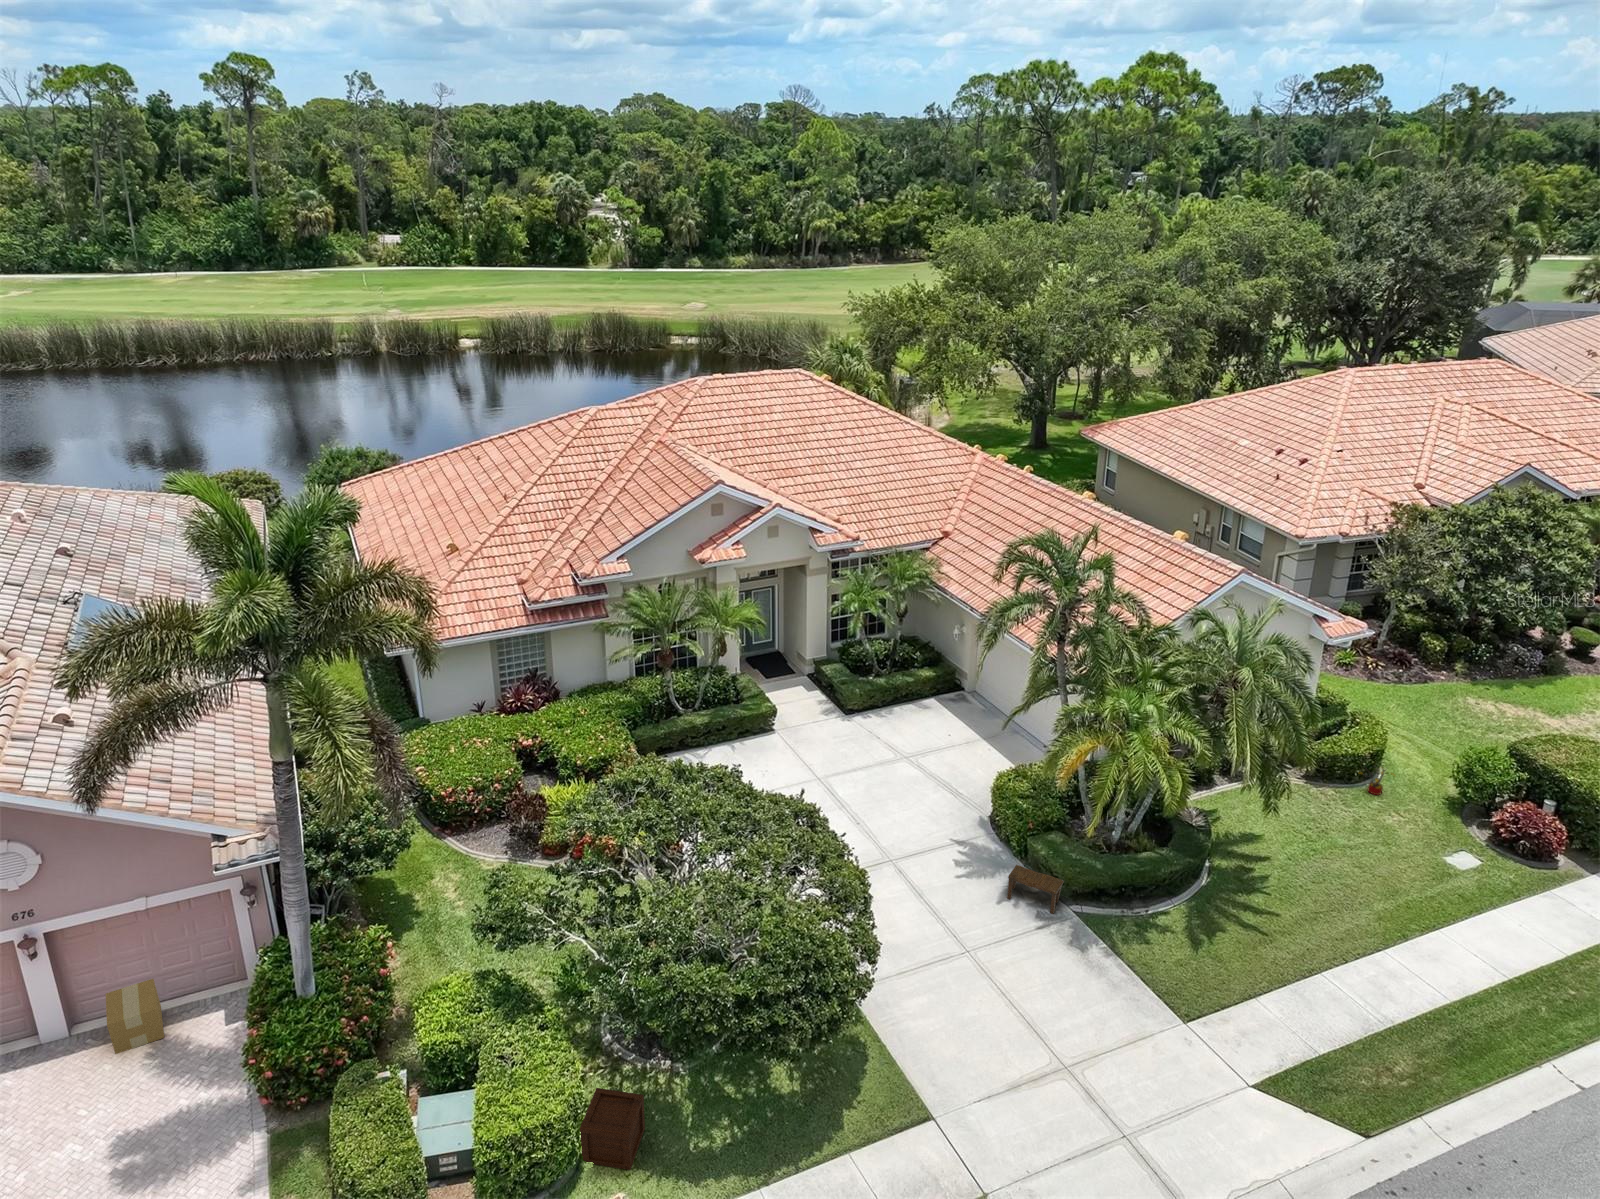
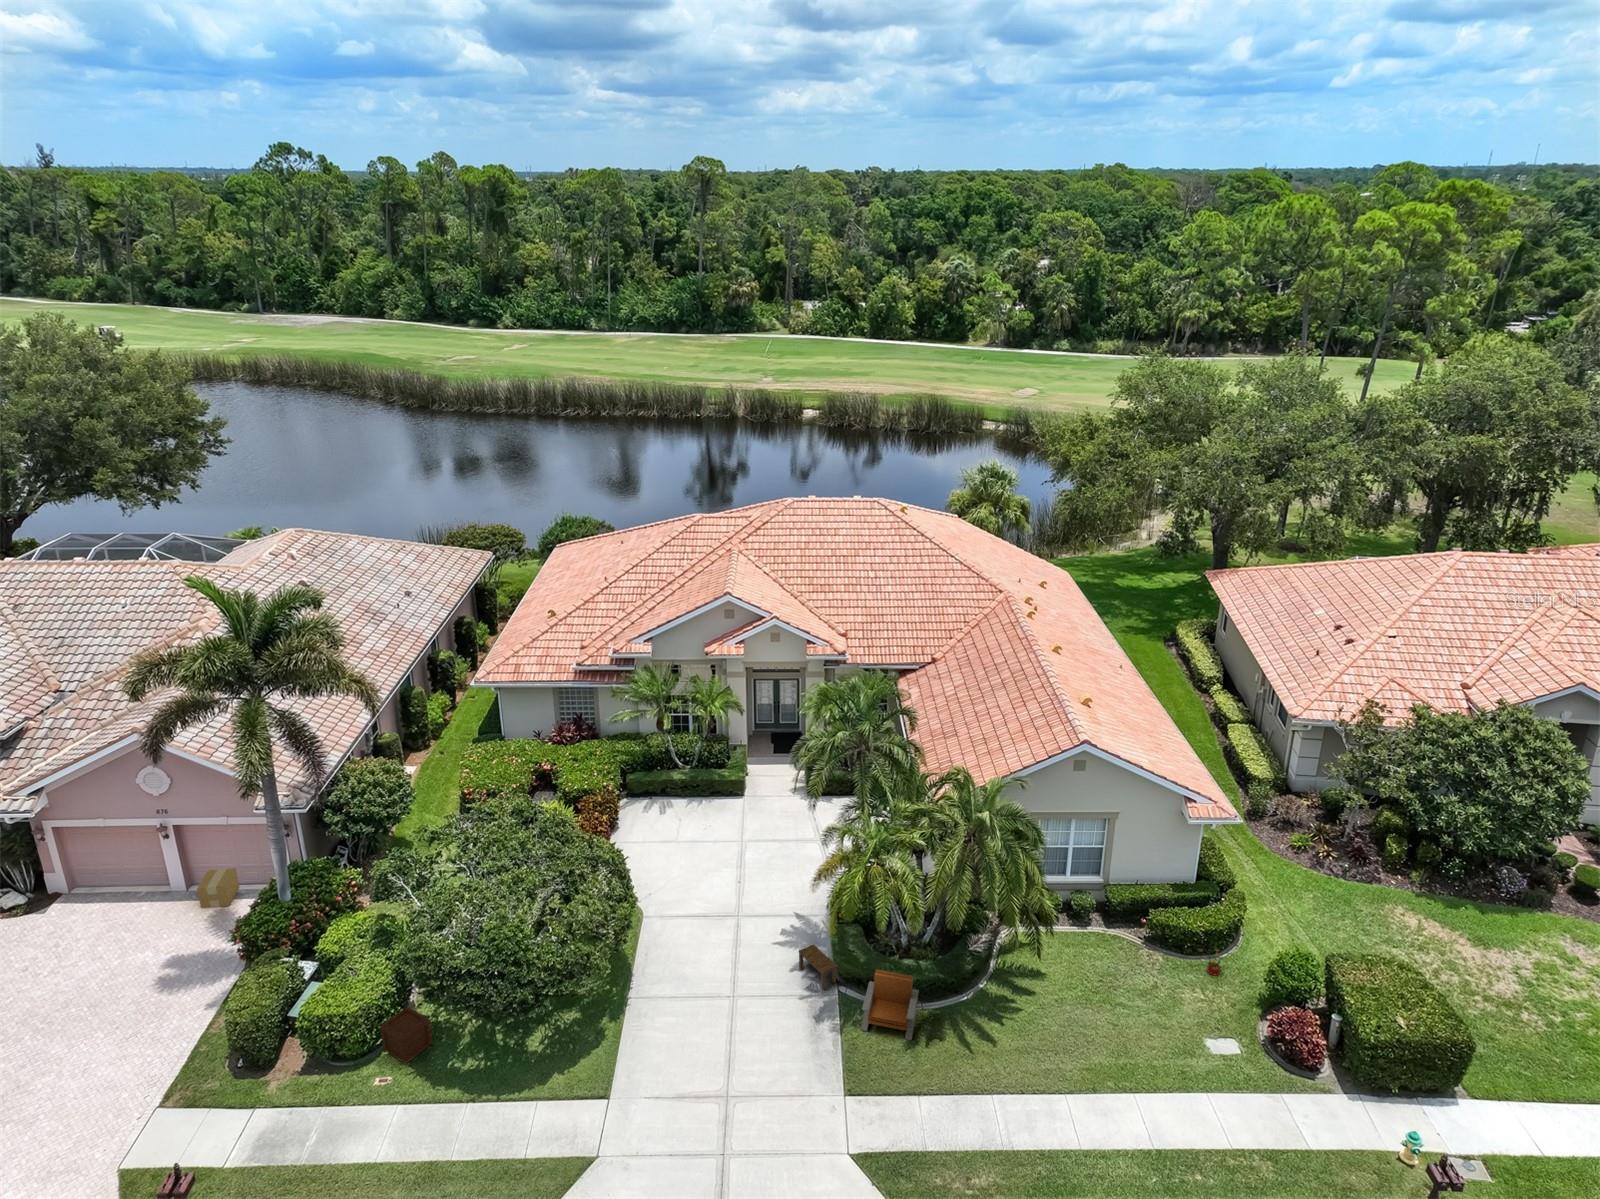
lounge chair: none [1109,867,1192,945] -> present [861,969,919,1040]

